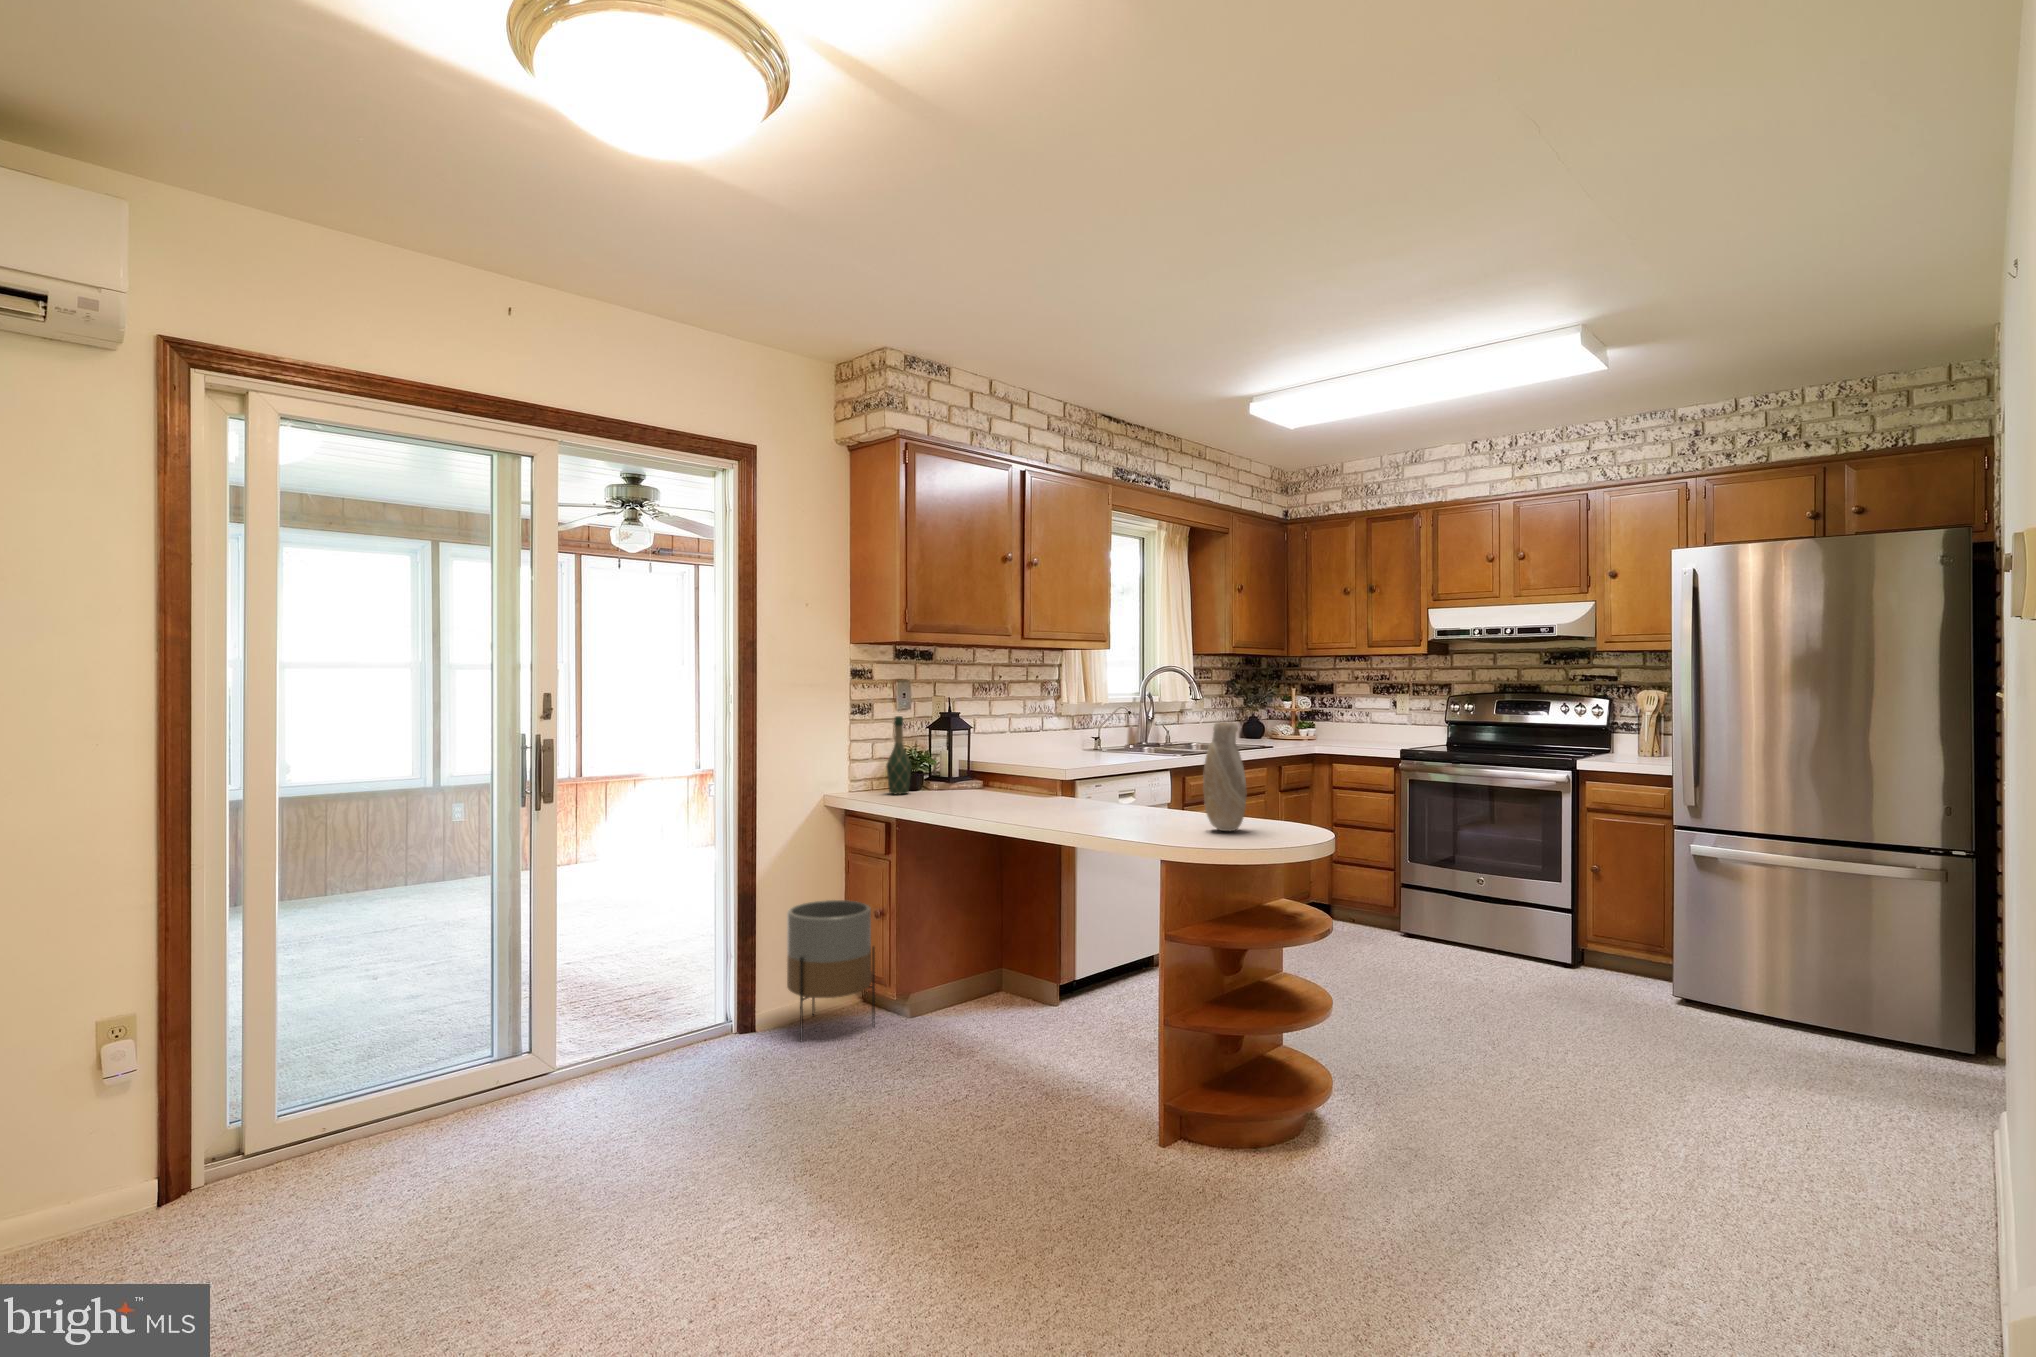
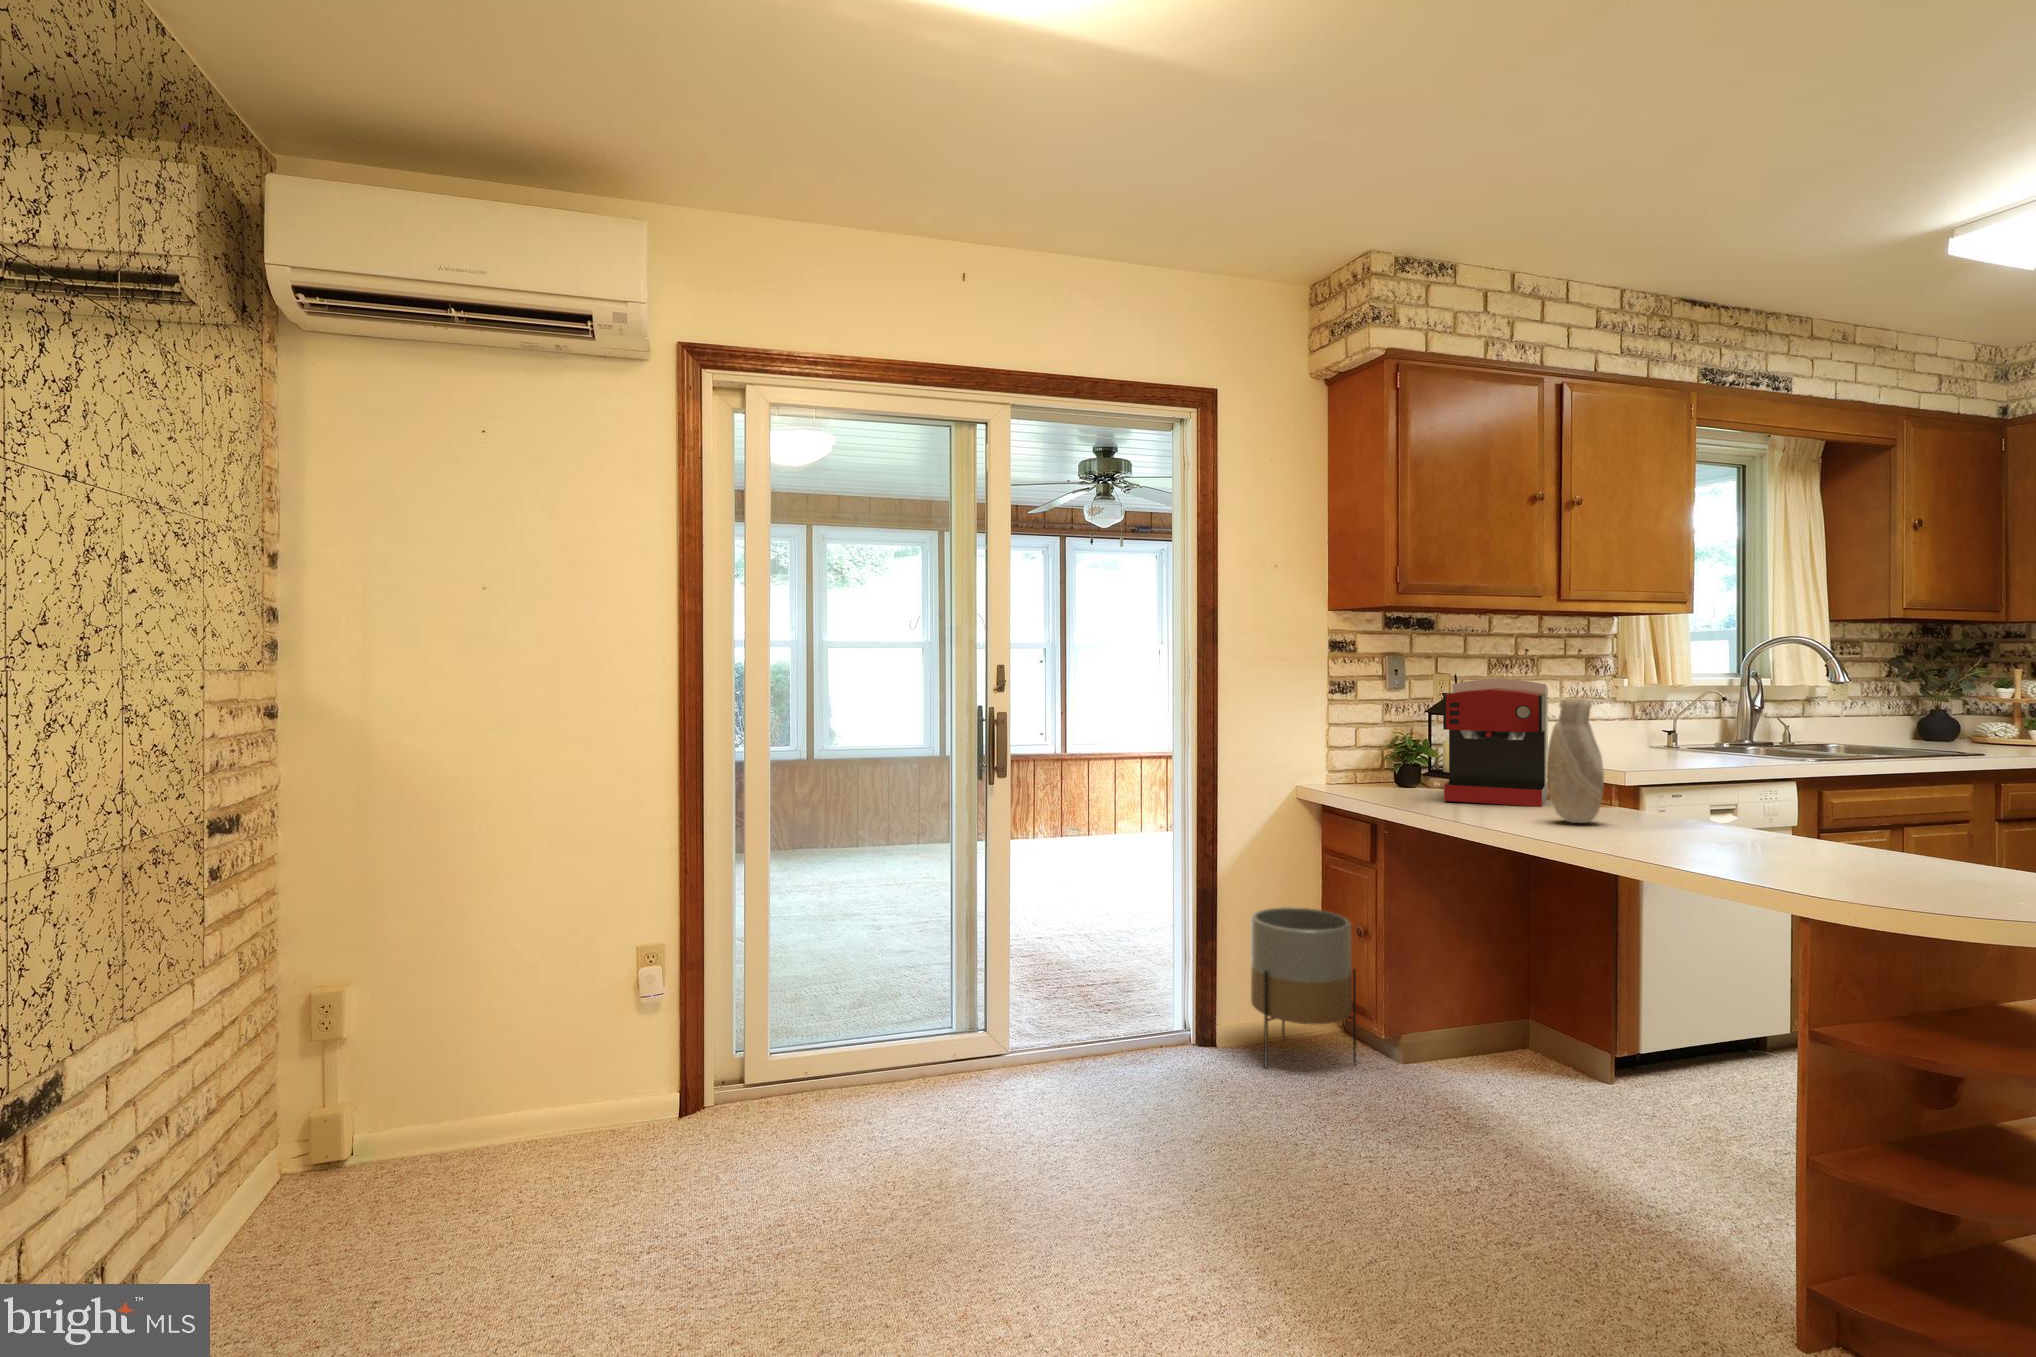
coffee maker: none [942,702,1015,801] -> present [1443,679,1548,807]
wine bottle: present [886,716,911,795] -> none [1372,696,1404,790]
vase: present [1203,722,1246,831] -> present [1547,699,1604,823]

